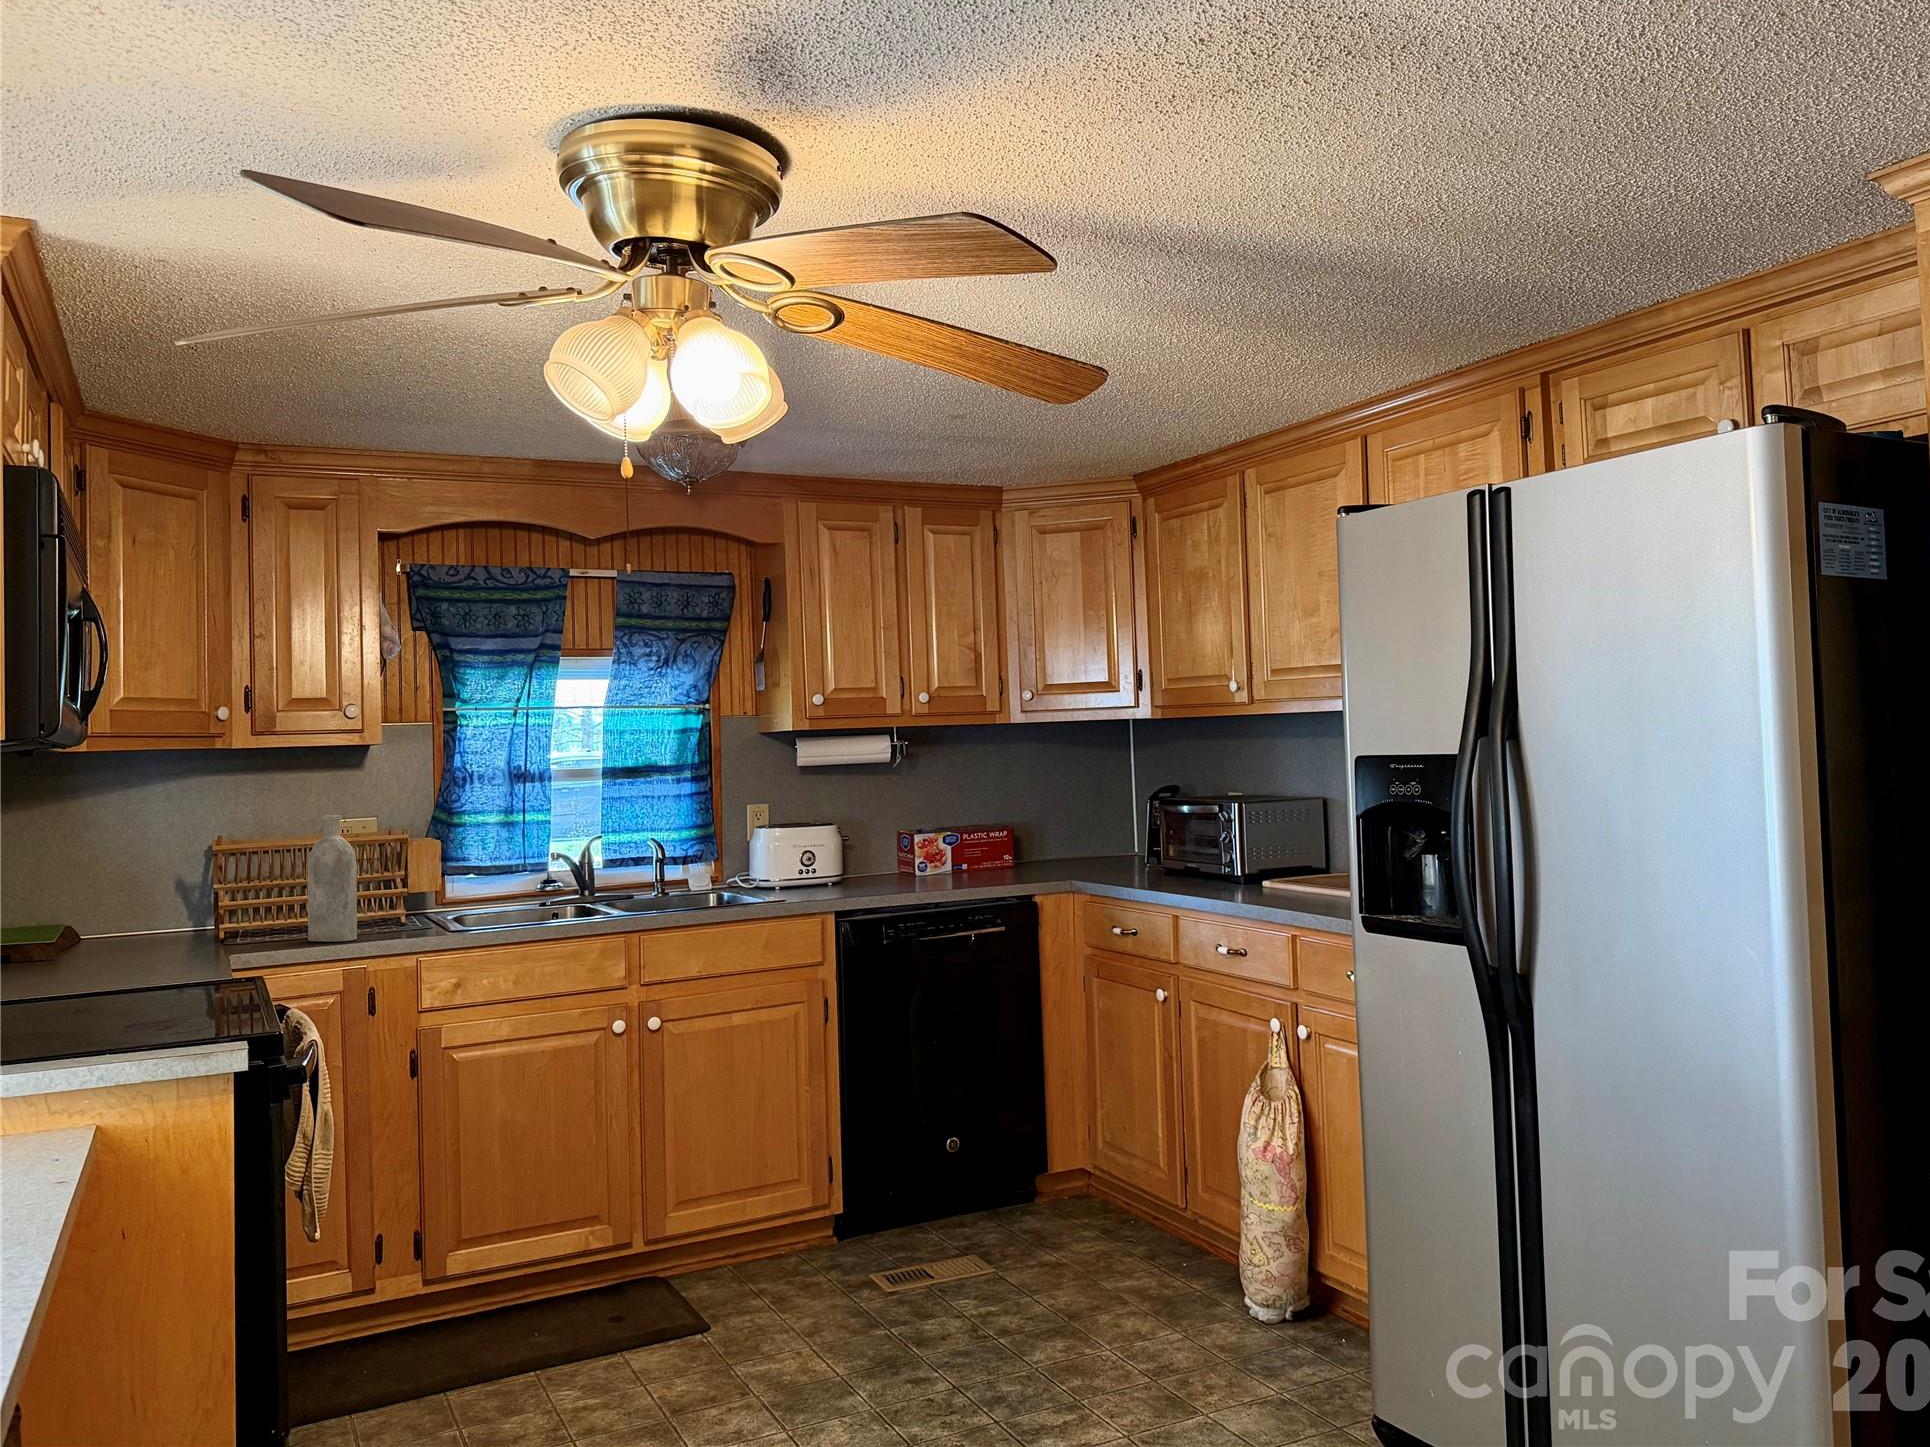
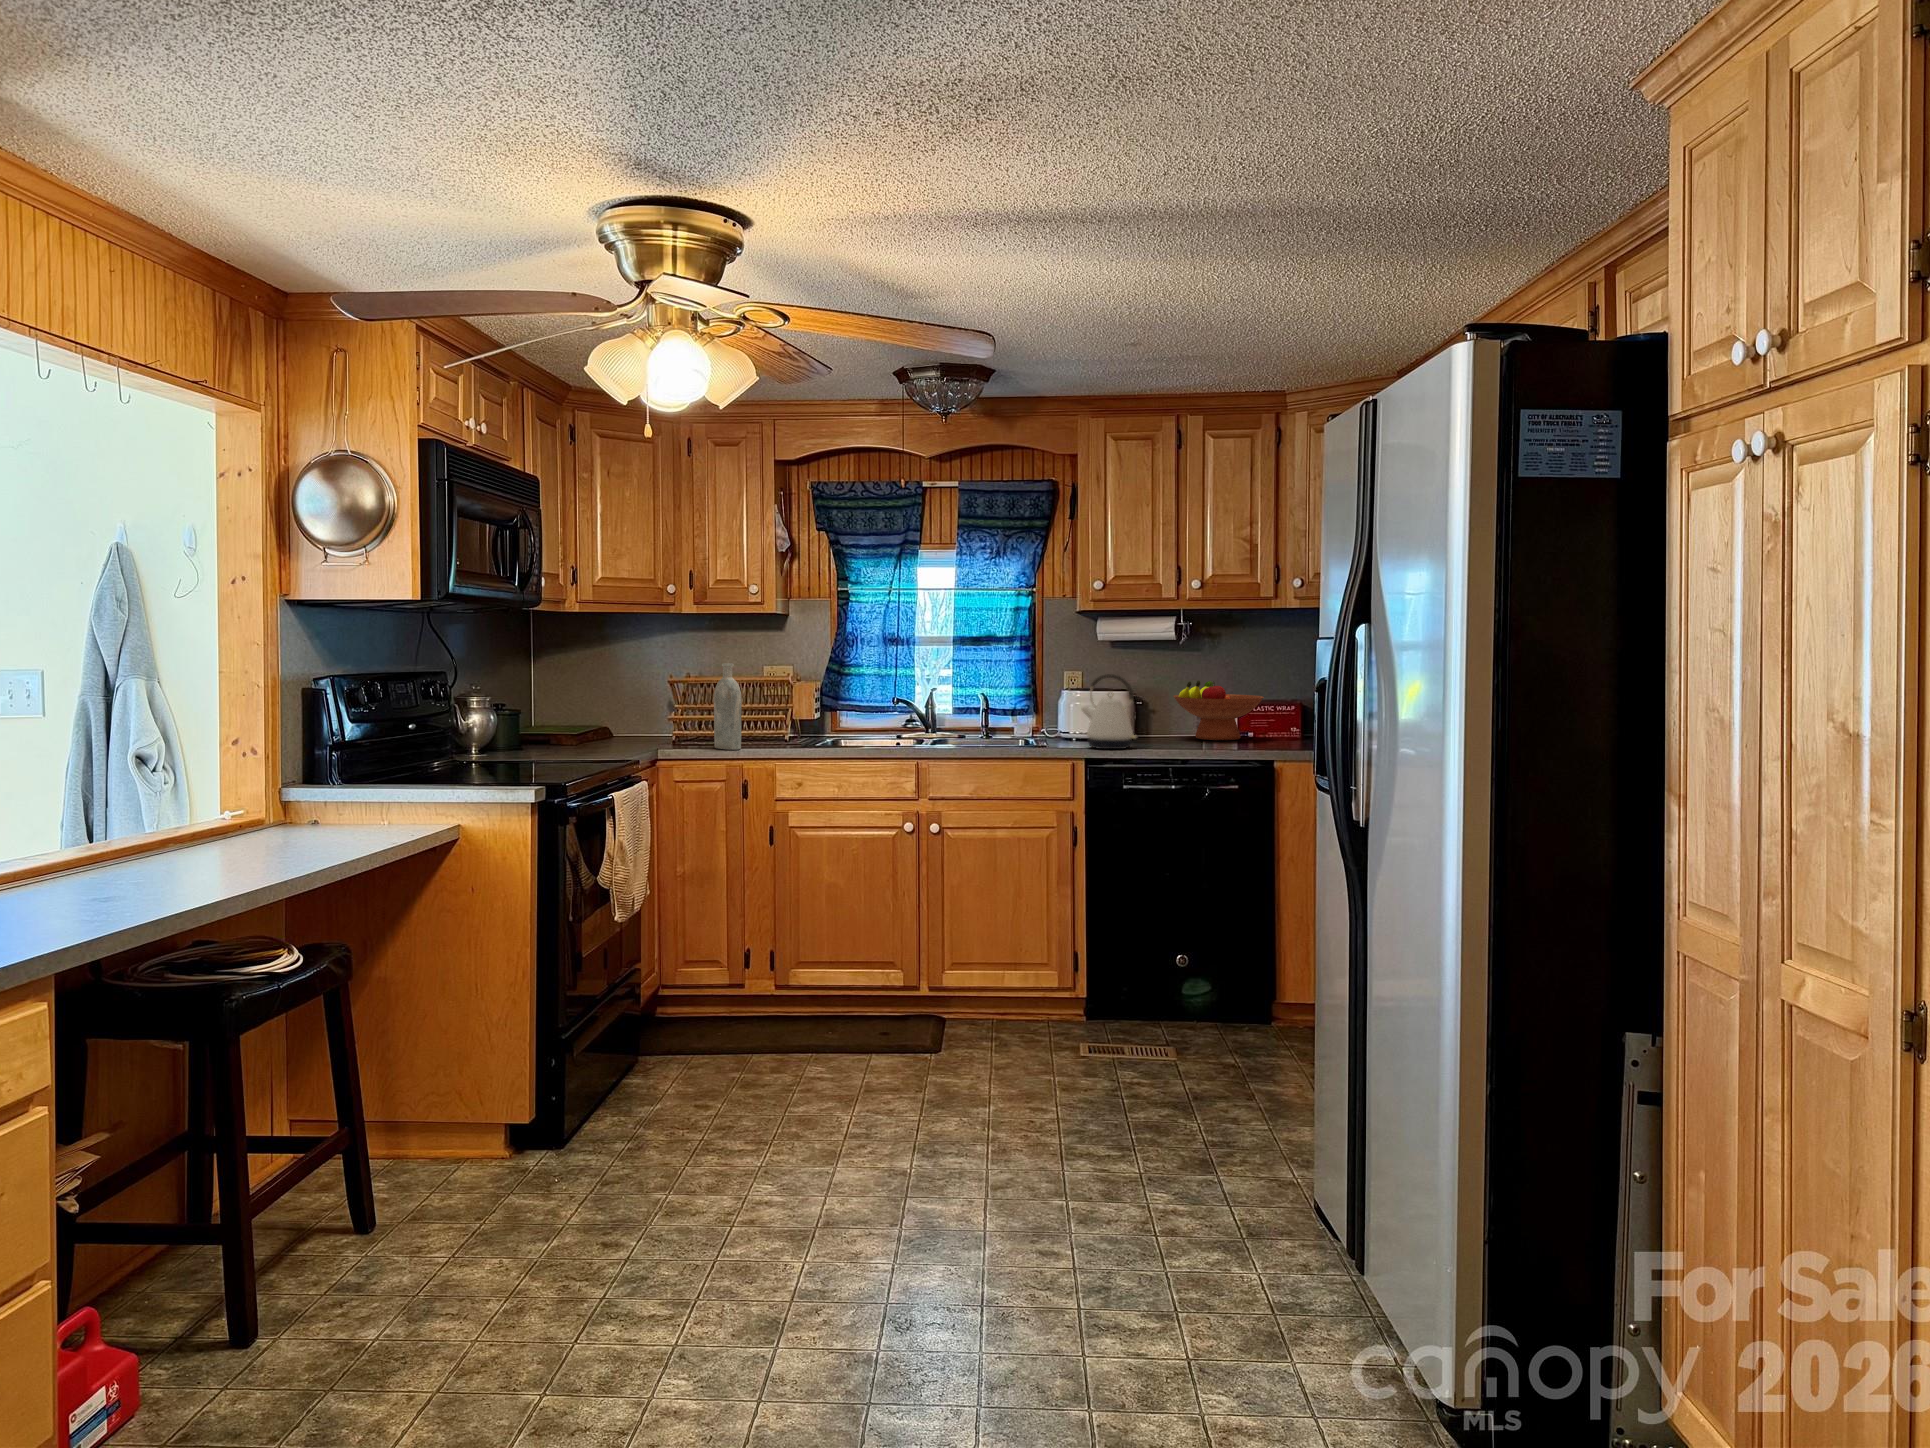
kettle: none [818,804,891,897] -> present [1082,674,1136,749]
fruit bowl: none [895,808,1000,878] -> present [1173,681,1264,740]

